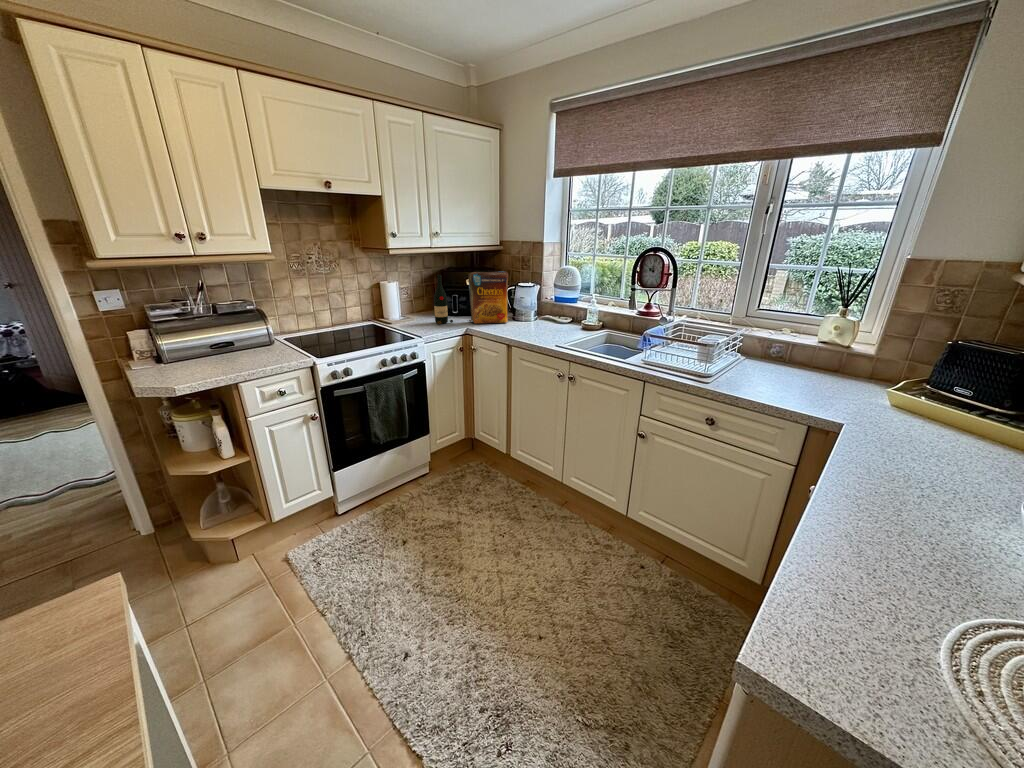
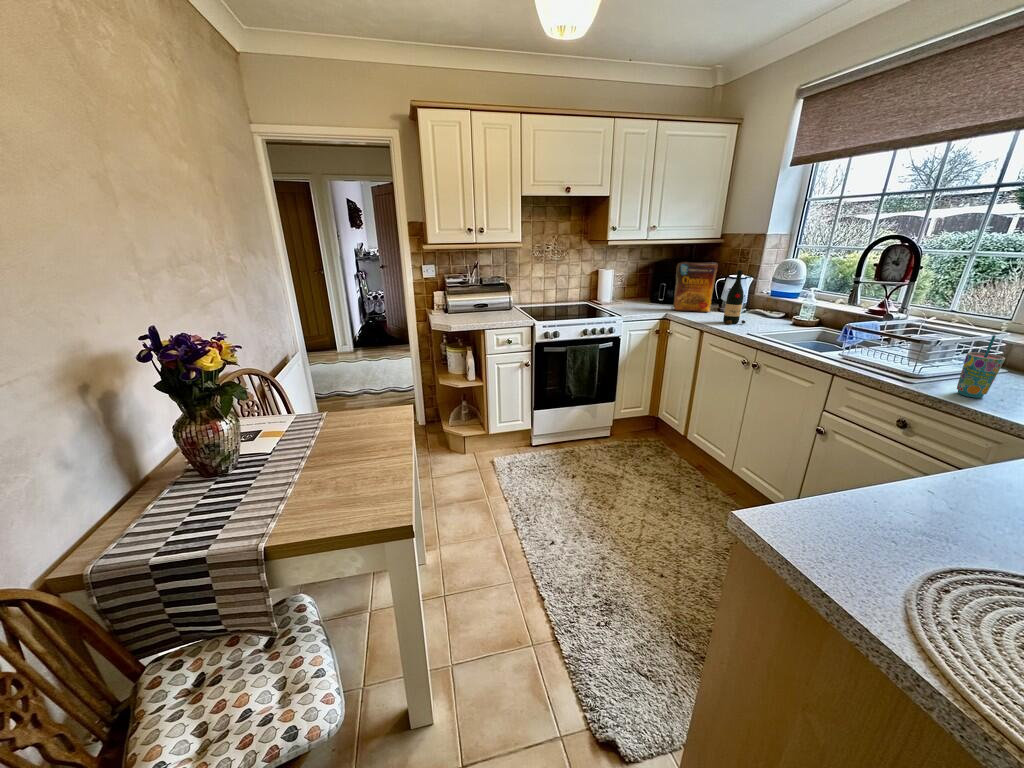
wine bottle: present [434,275,453,324] -> present [723,270,746,324]
cup: none [738,338,767,391] -> present [957,335,1005,398]

